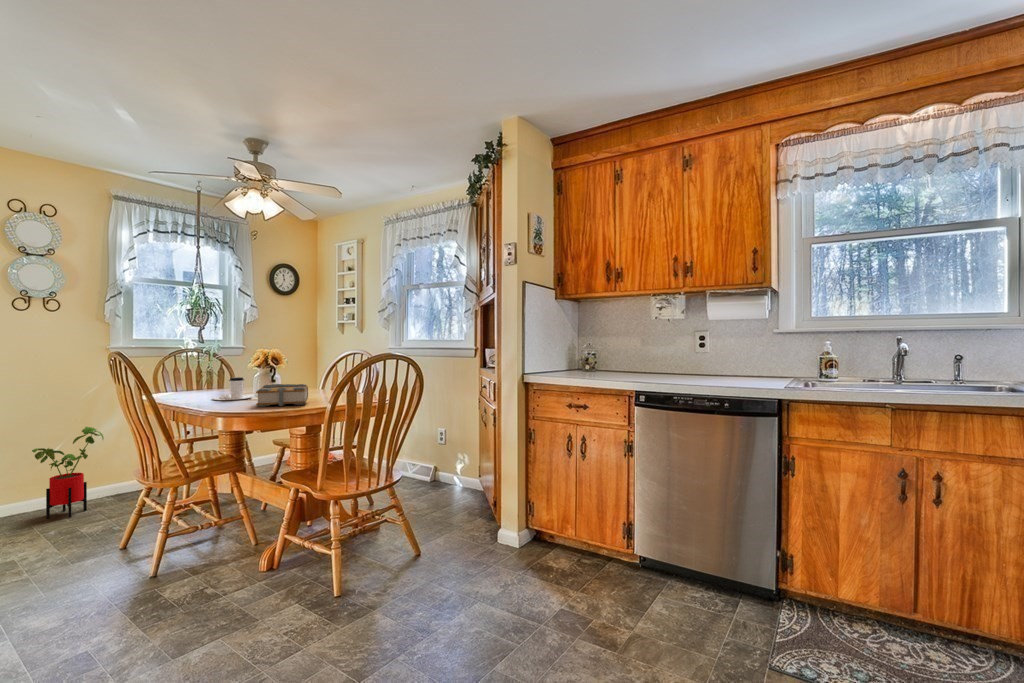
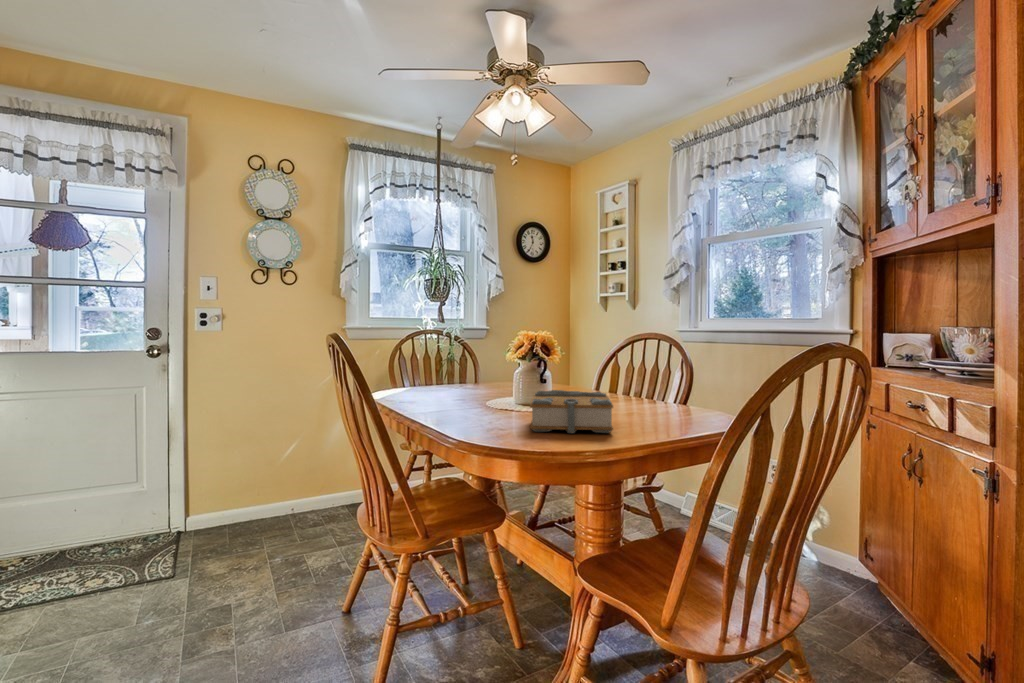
coffee cup: present [212,377,252,400] -> none [457,374,512,410]
house plant: present [32,427,104,518] -> none [271,425,339,535]

